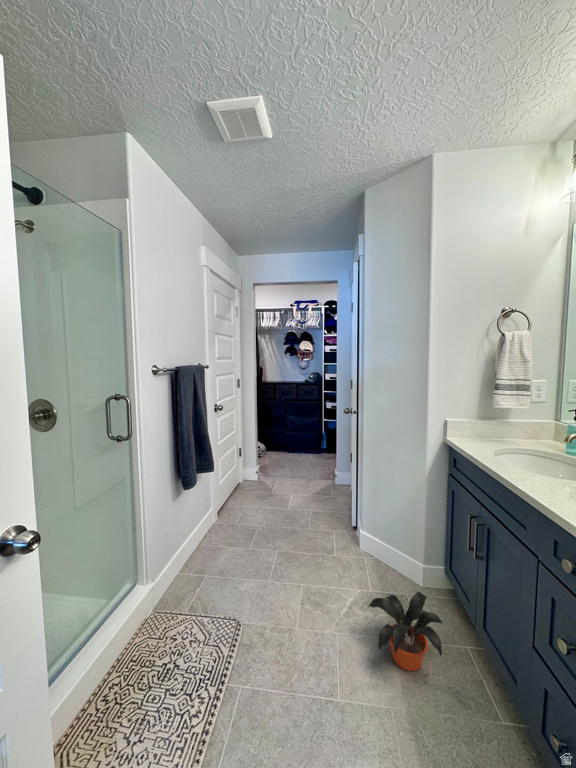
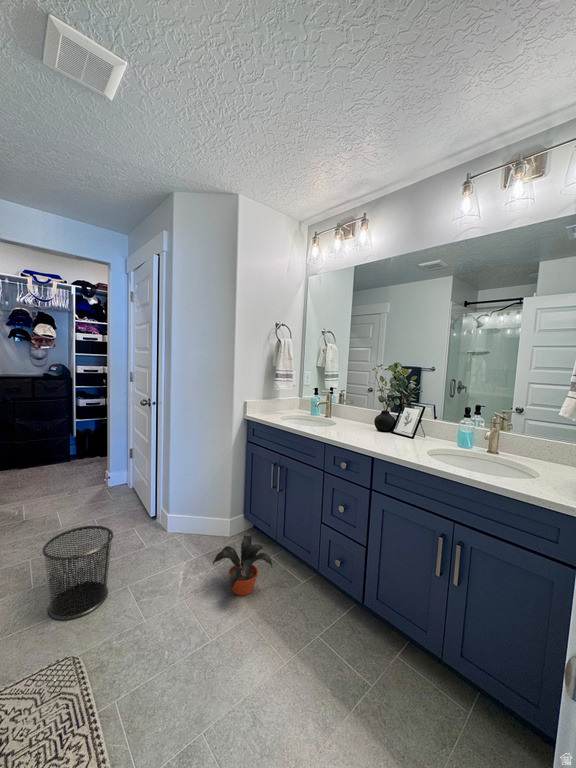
waste bin: none [240,515,291,593] -> present [42,526,113,620]

